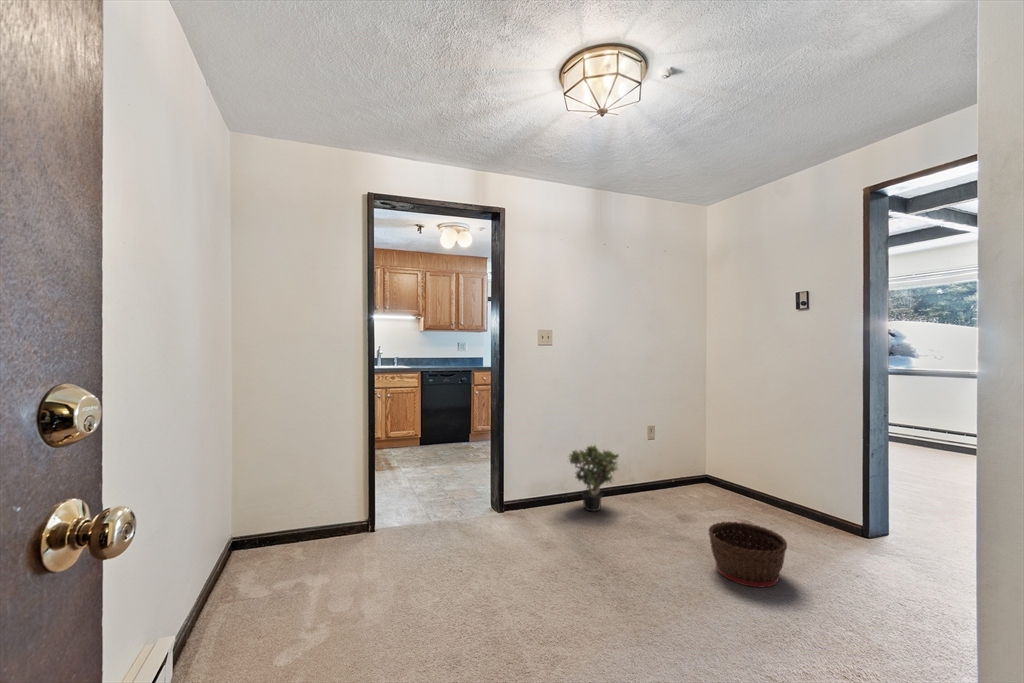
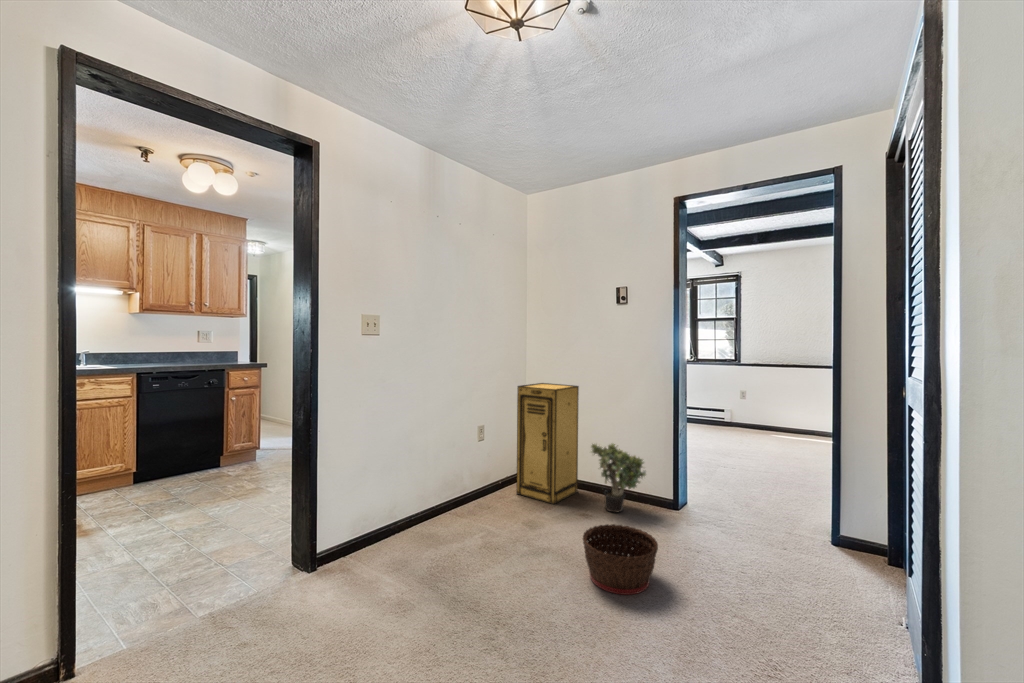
storage cabinet: none [687,389,754,507] -> present [516,383,579,504]
potted plant: present [569,446,619,511] -> present [591,444,646,512]

